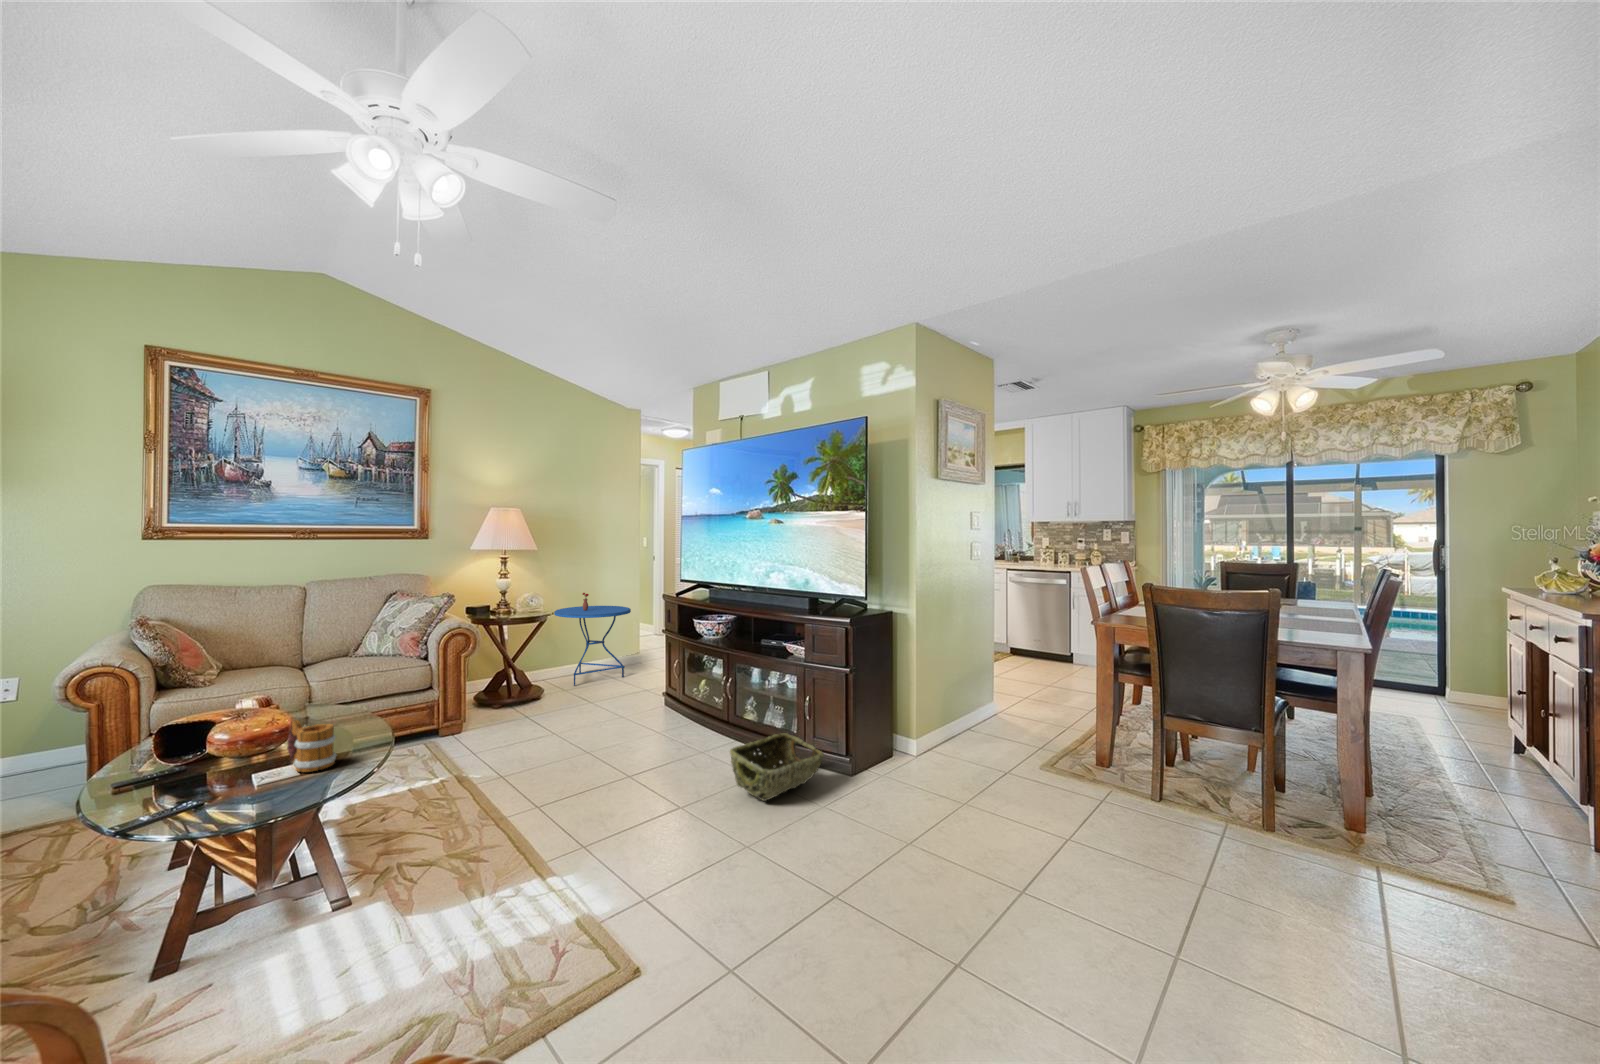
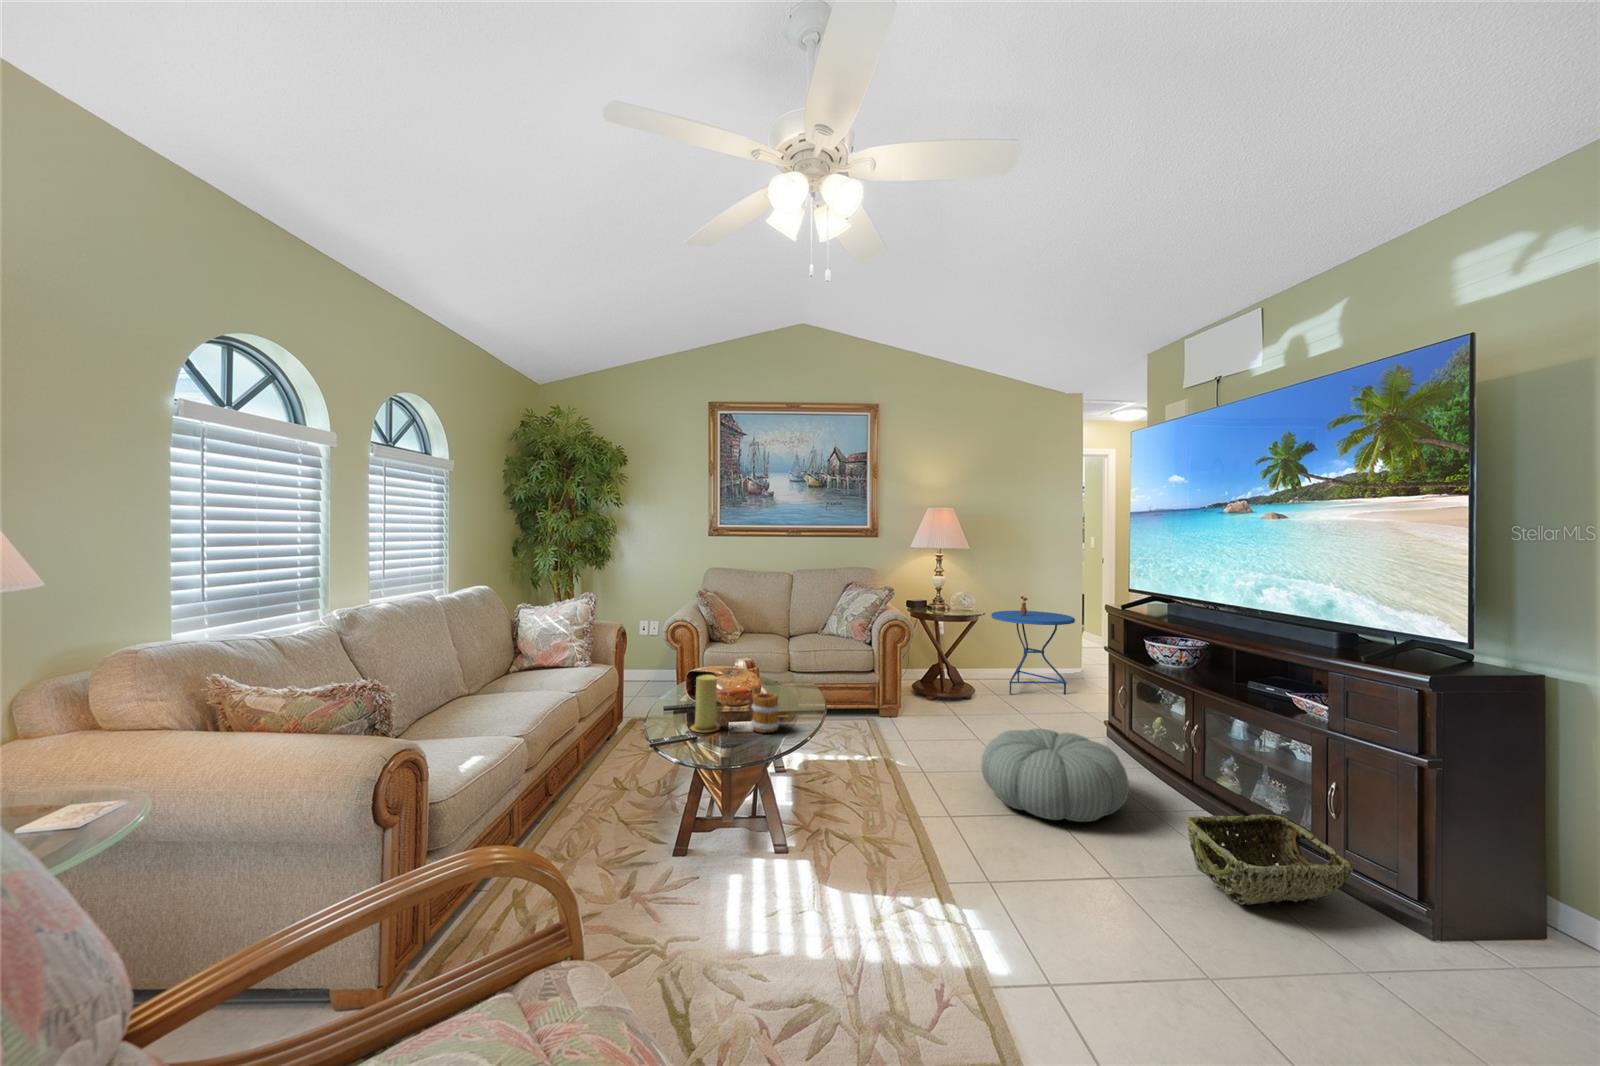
pouf: none [562,706,686,783] -> present [981,728,1129,822]
candle: none [192,717,244,793] -> present [691,675,720,732]

